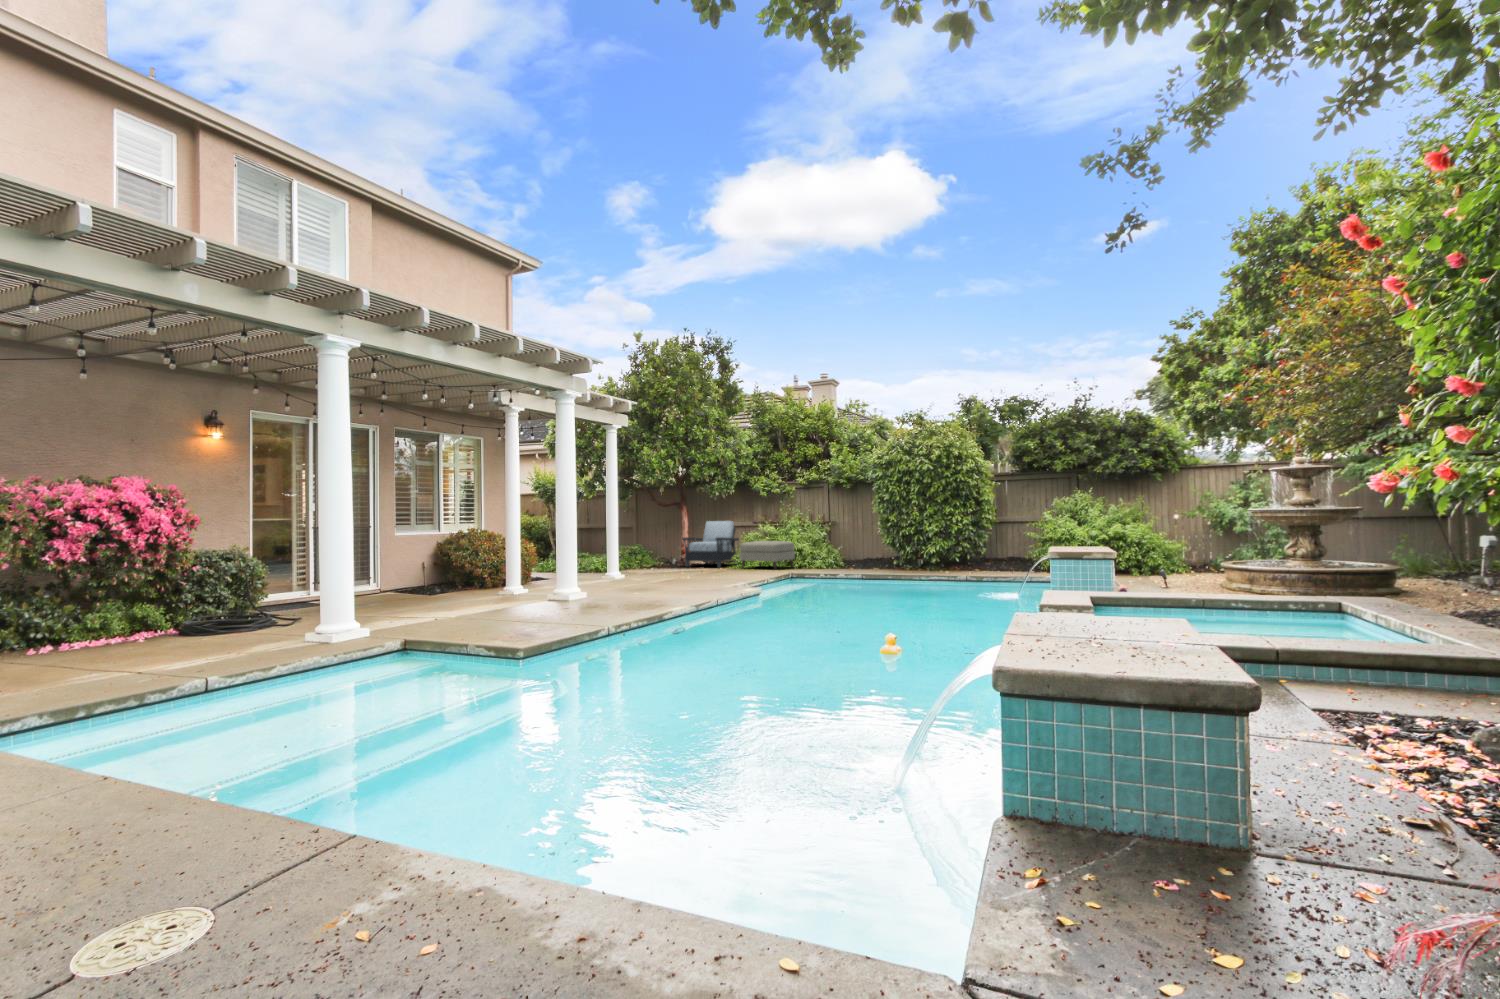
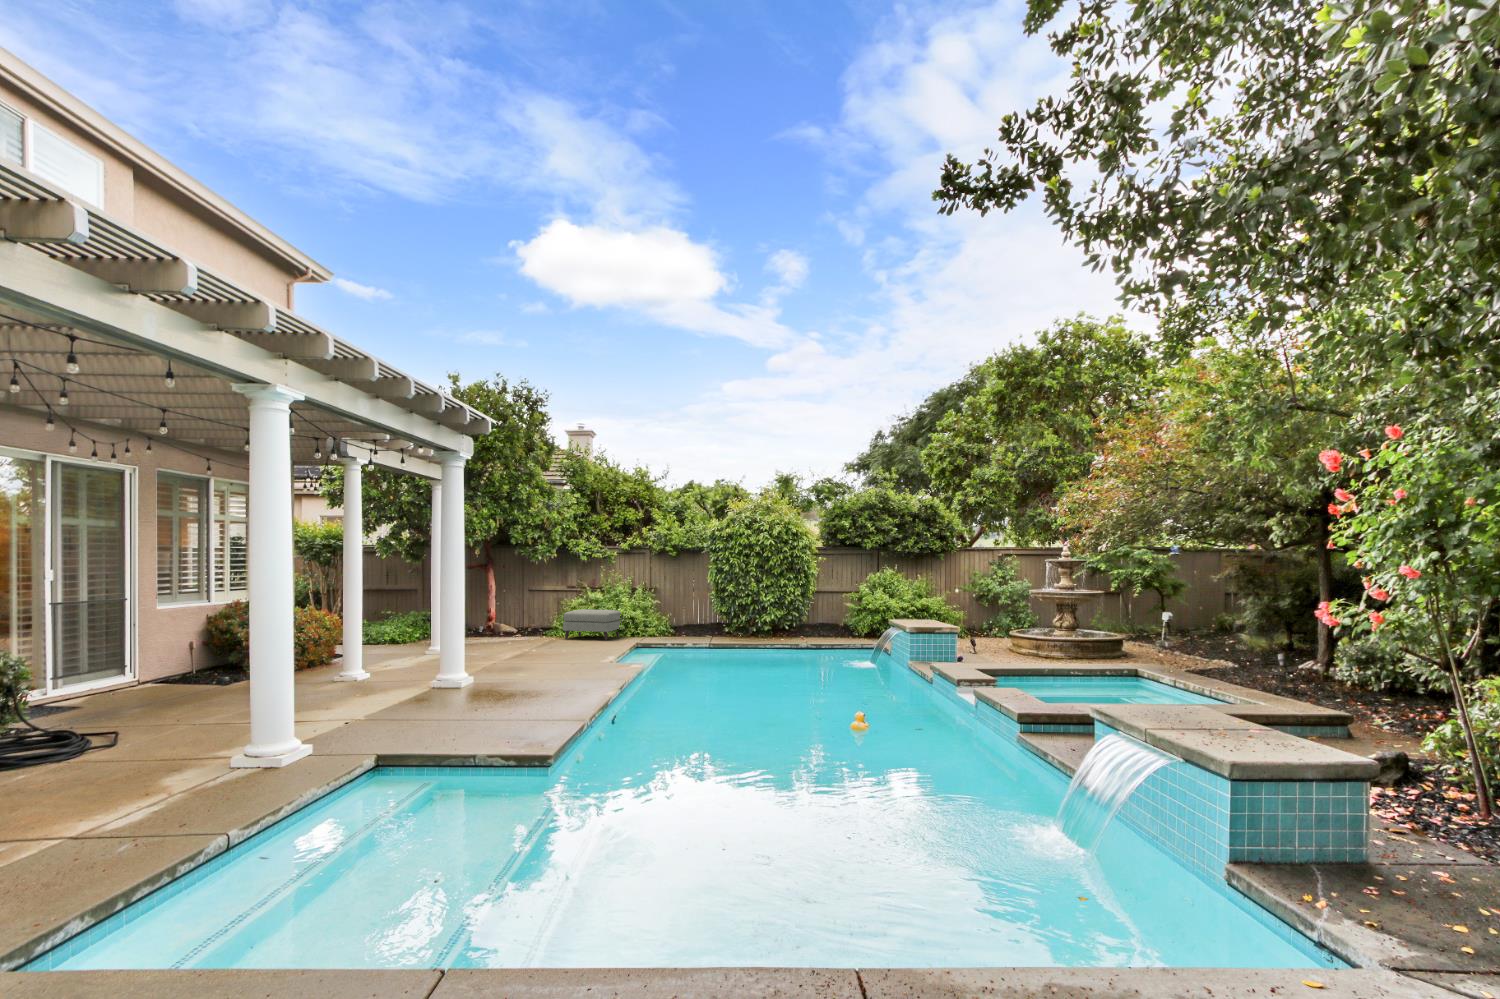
armchair: present [682,521,739,568] -> none [492,586,552,638]

